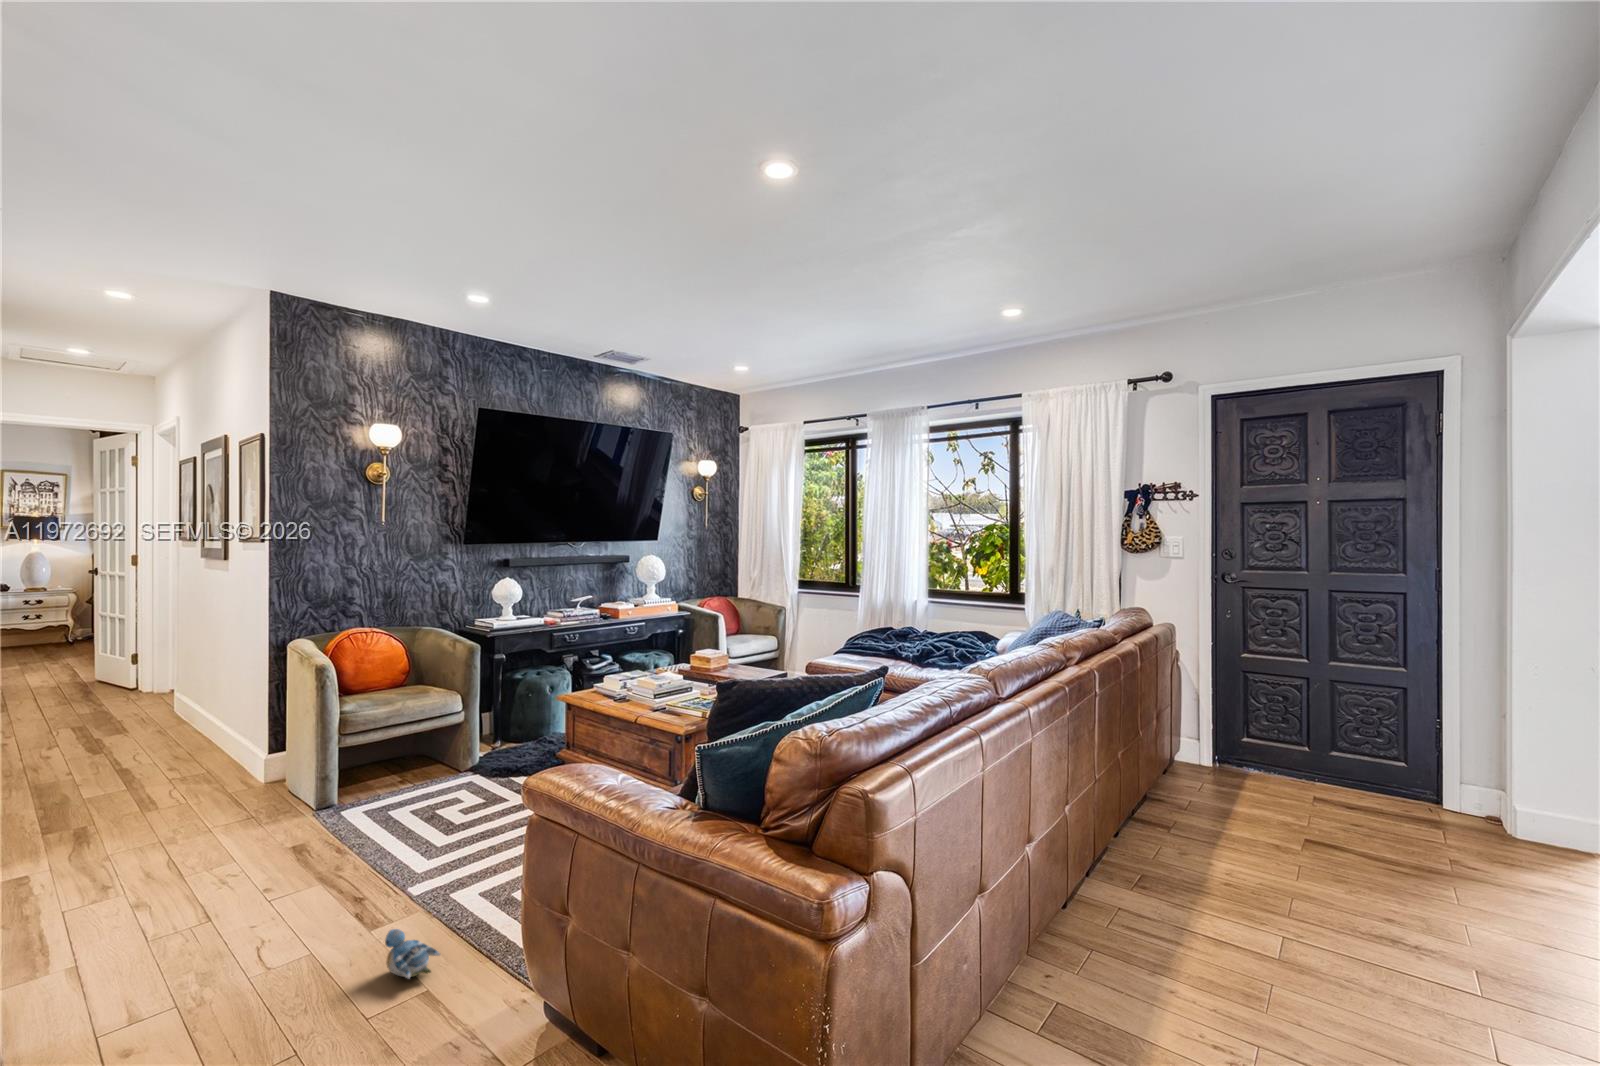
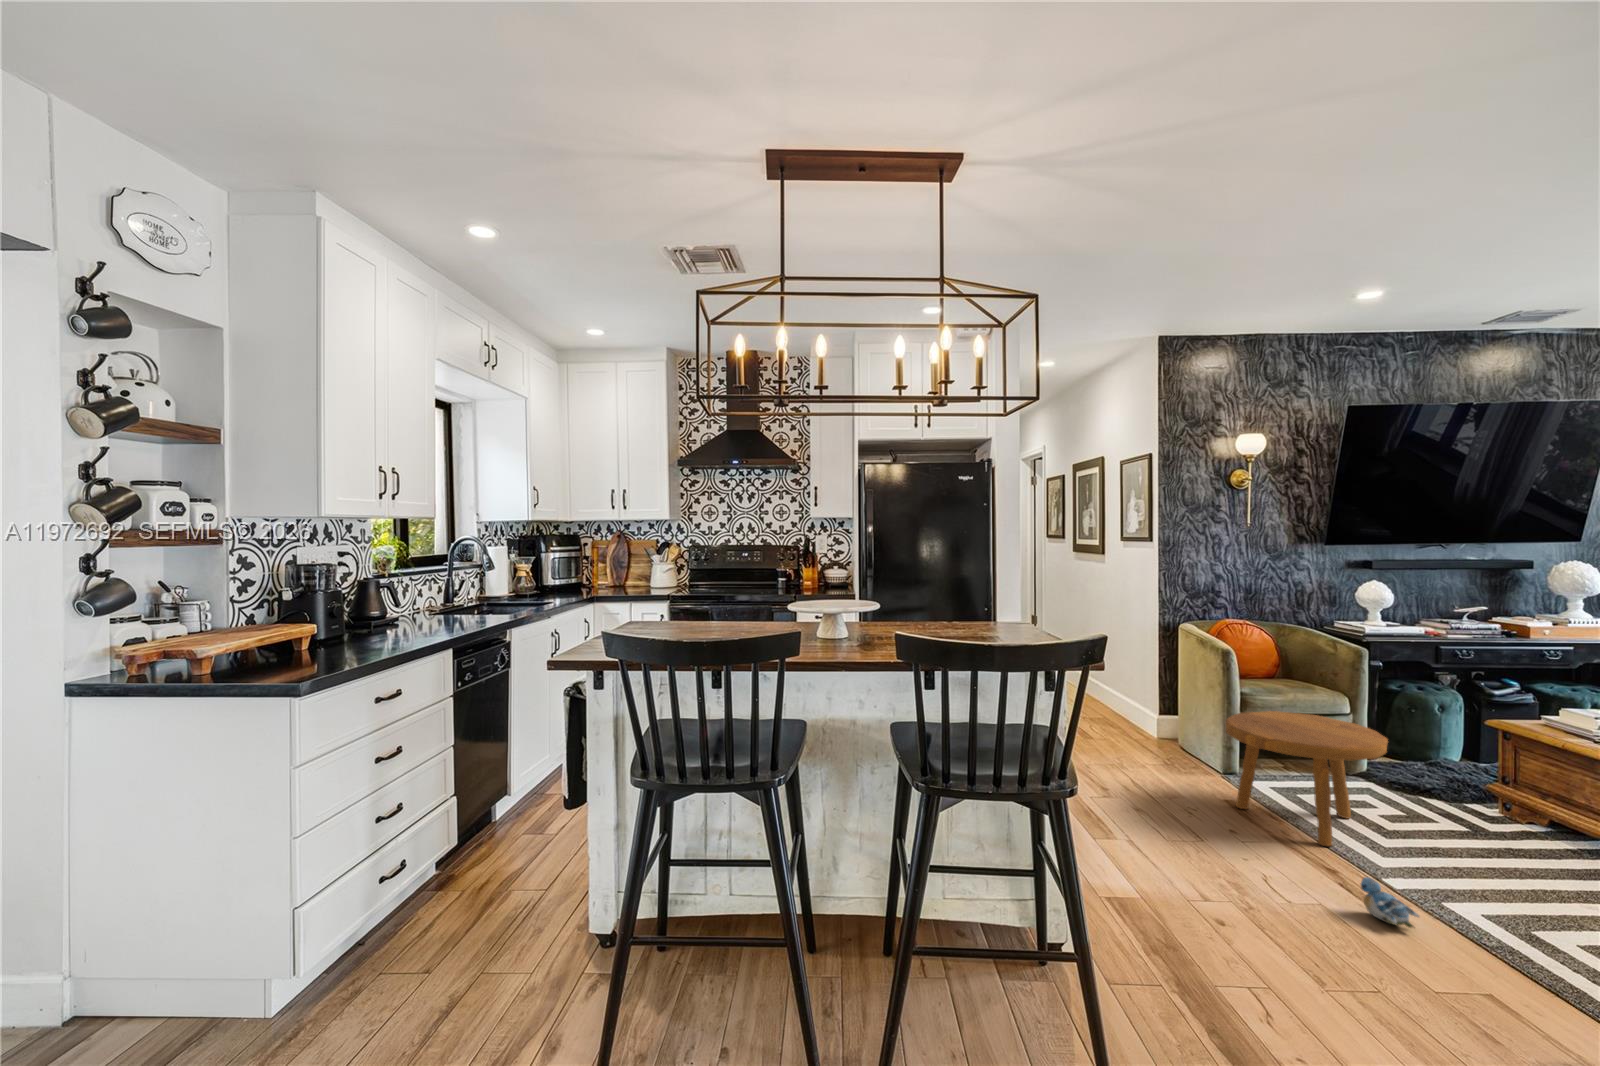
footstool: none [292,729,469,885] -> present [1226,711,1388,846]

